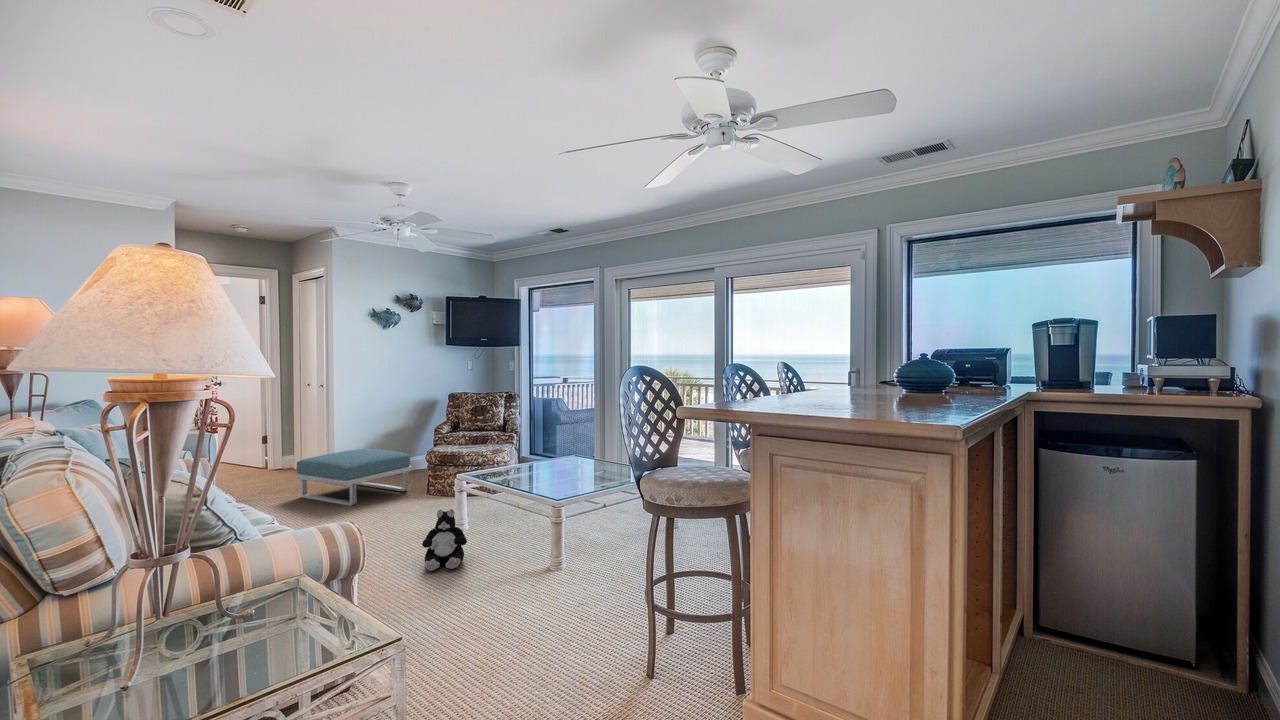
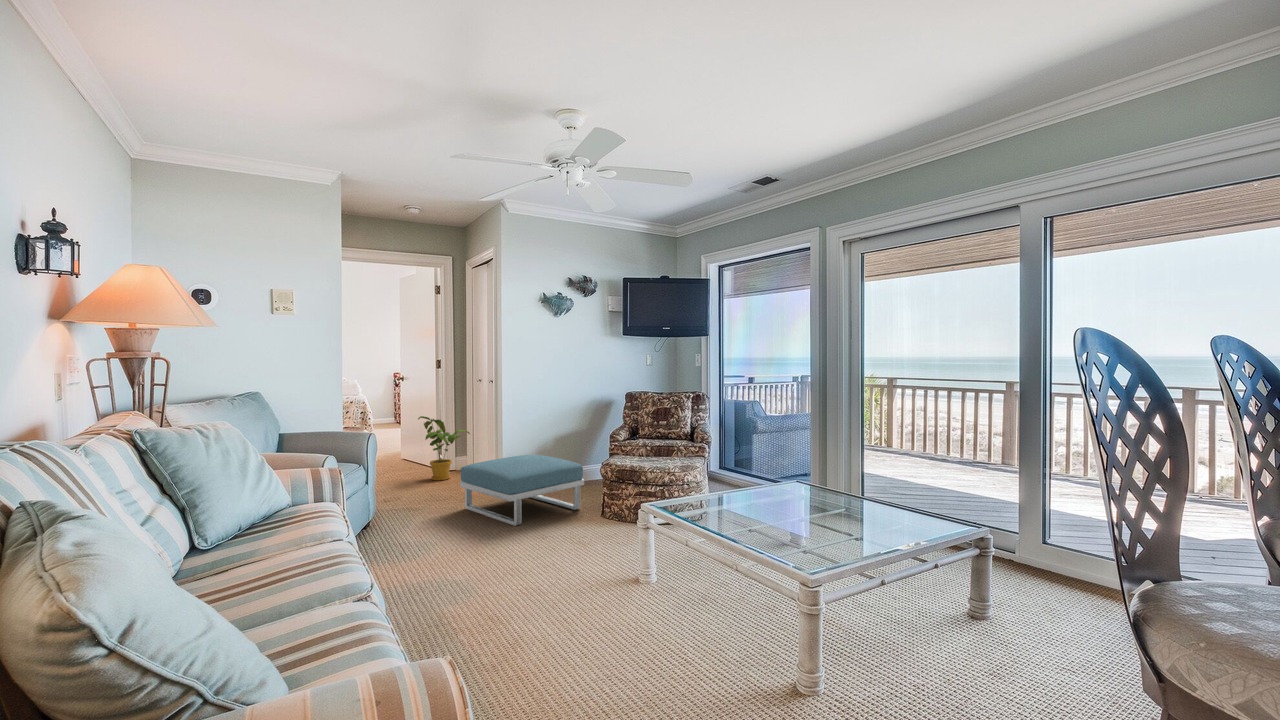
house plant: none [244,419,299,478] -> present [418,416,470,481]
plush toy: present [422,509,467,571] -> none [597,564,661,663]

